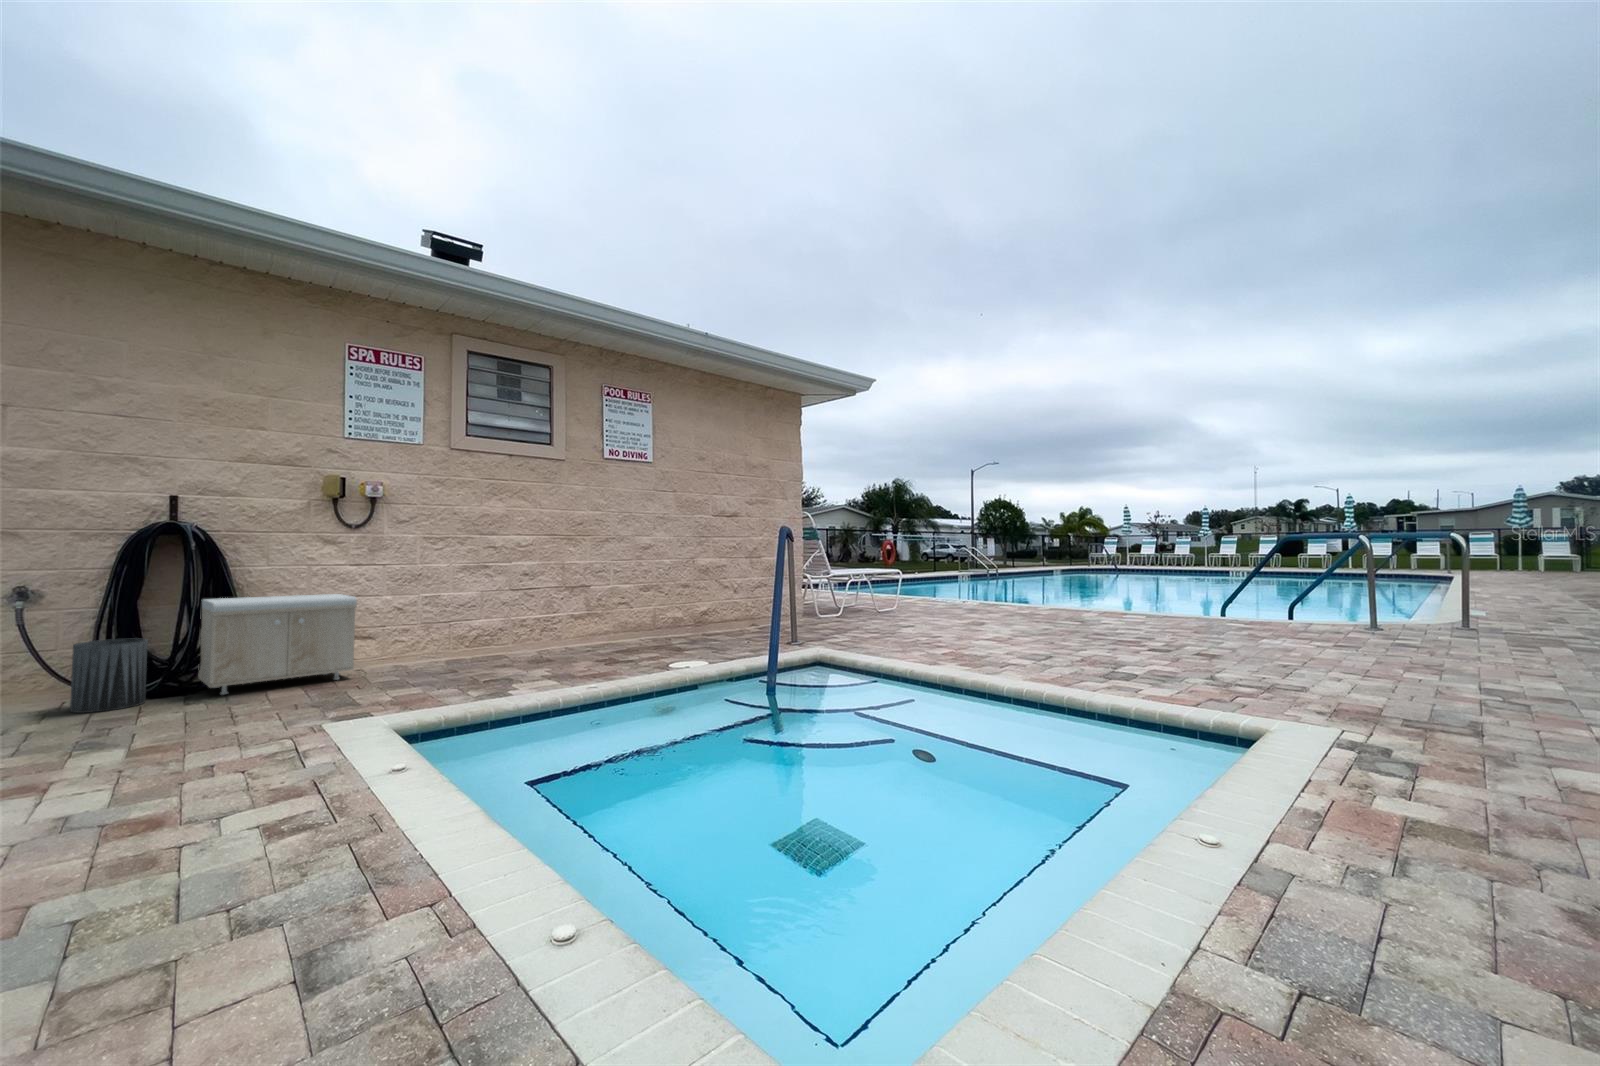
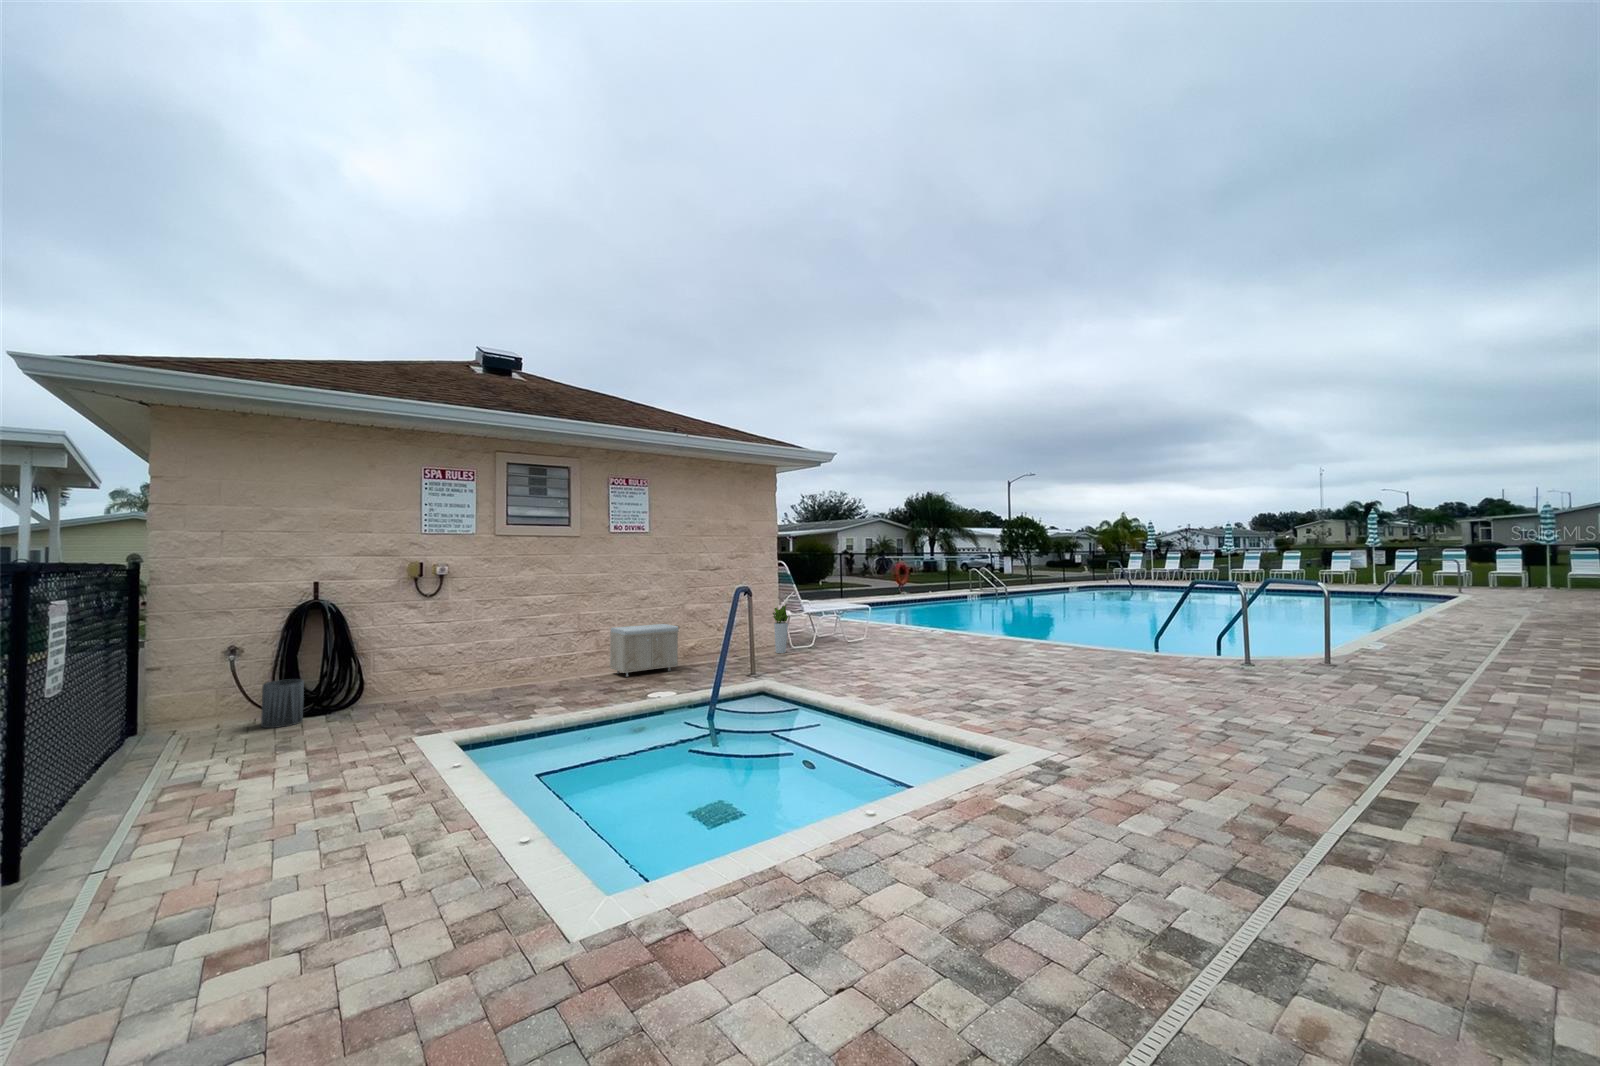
planter: none [794,564,817,622] -> present [773,605,789,653]
storage bench: present [198,594,357,695] -> present [610,624,679,677]

